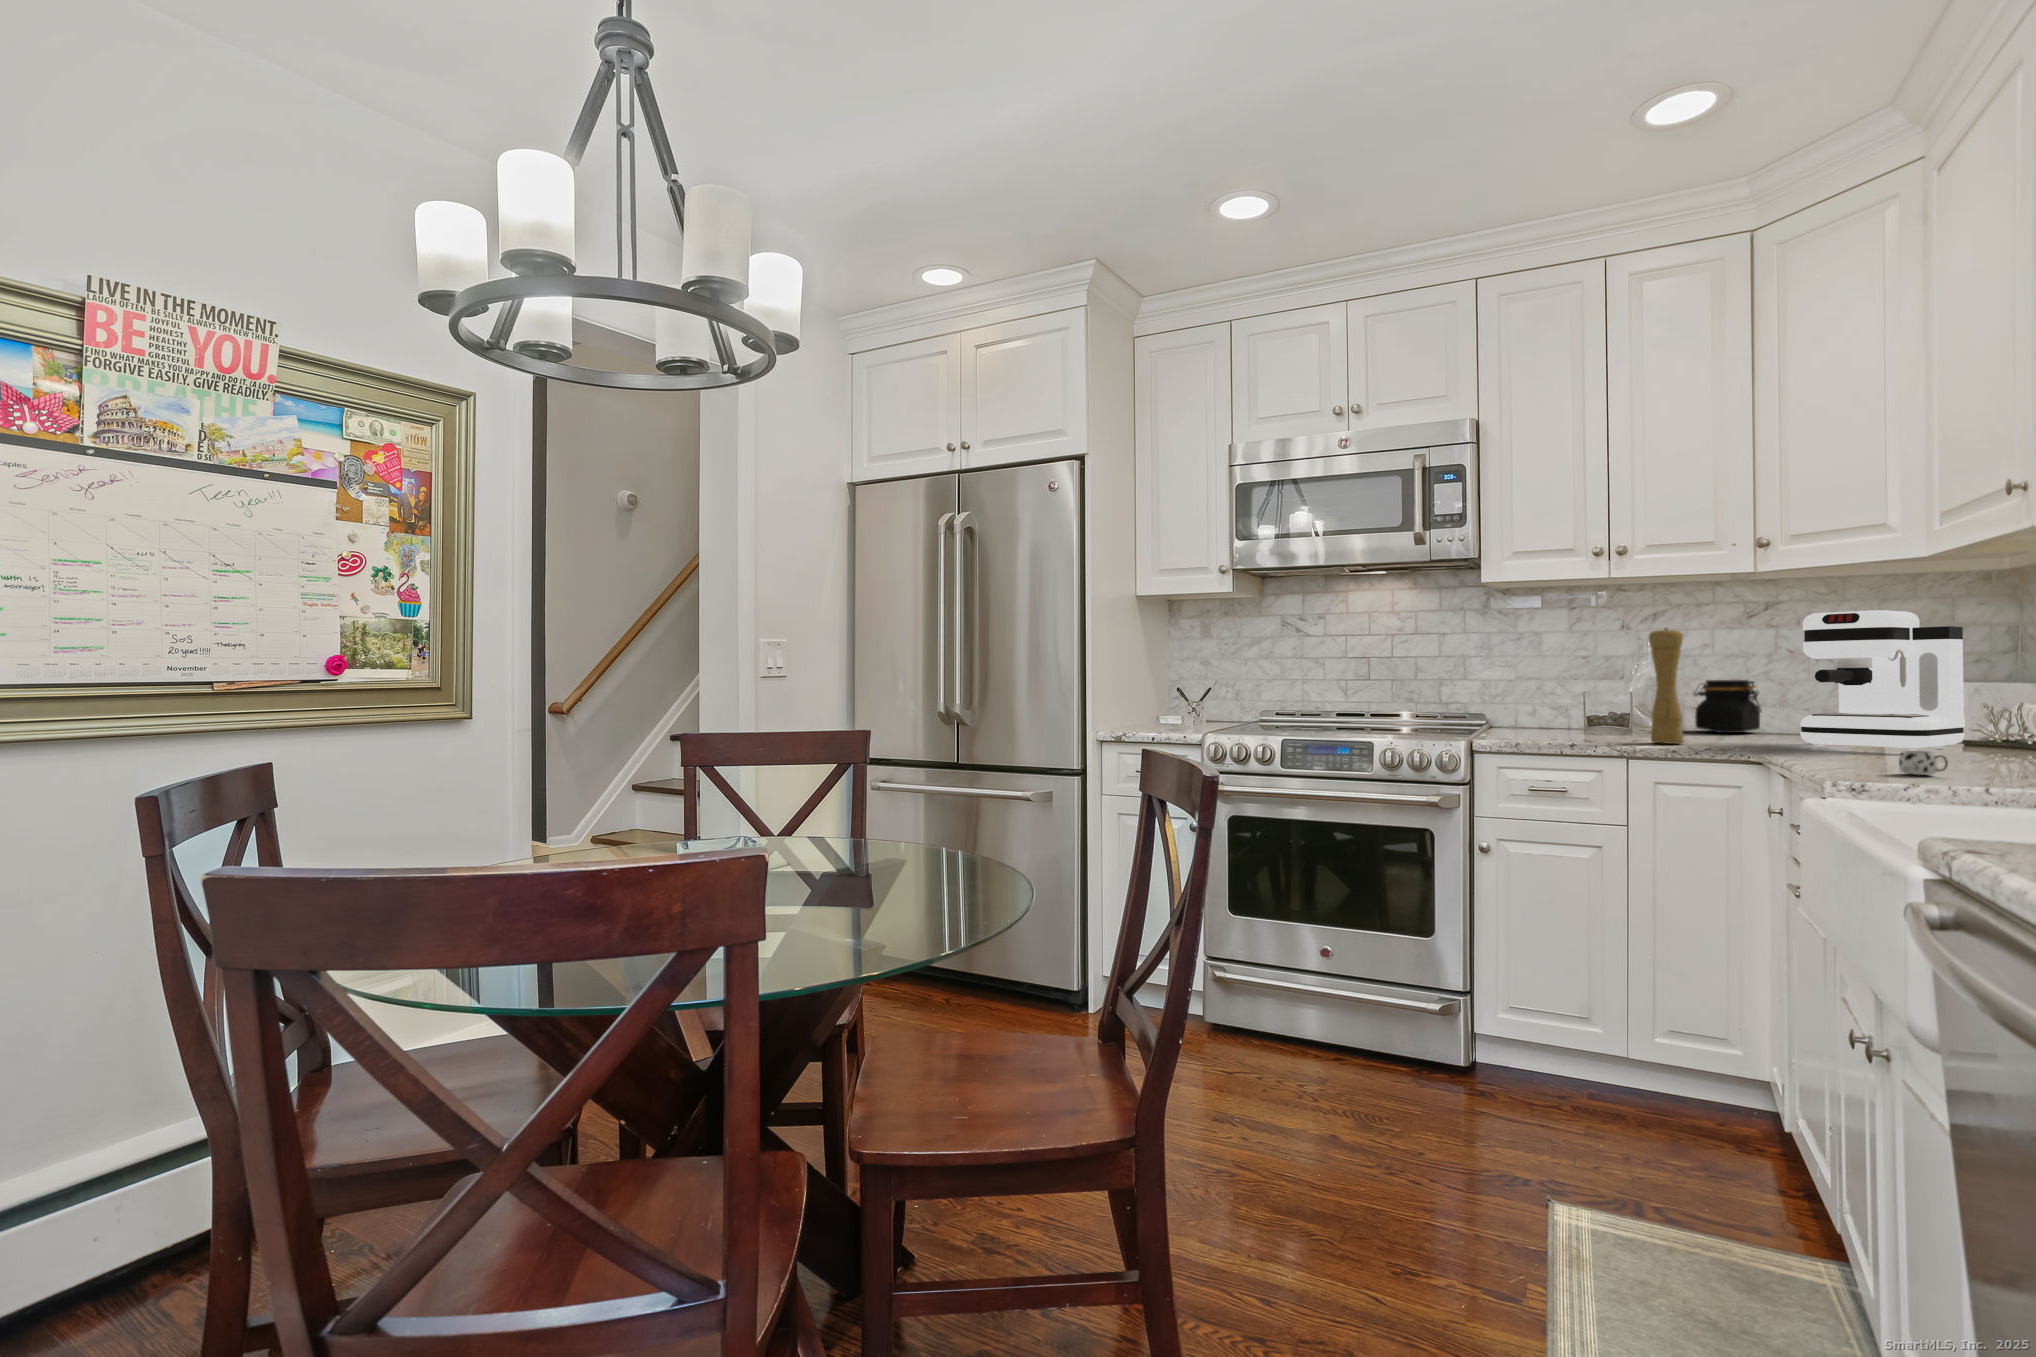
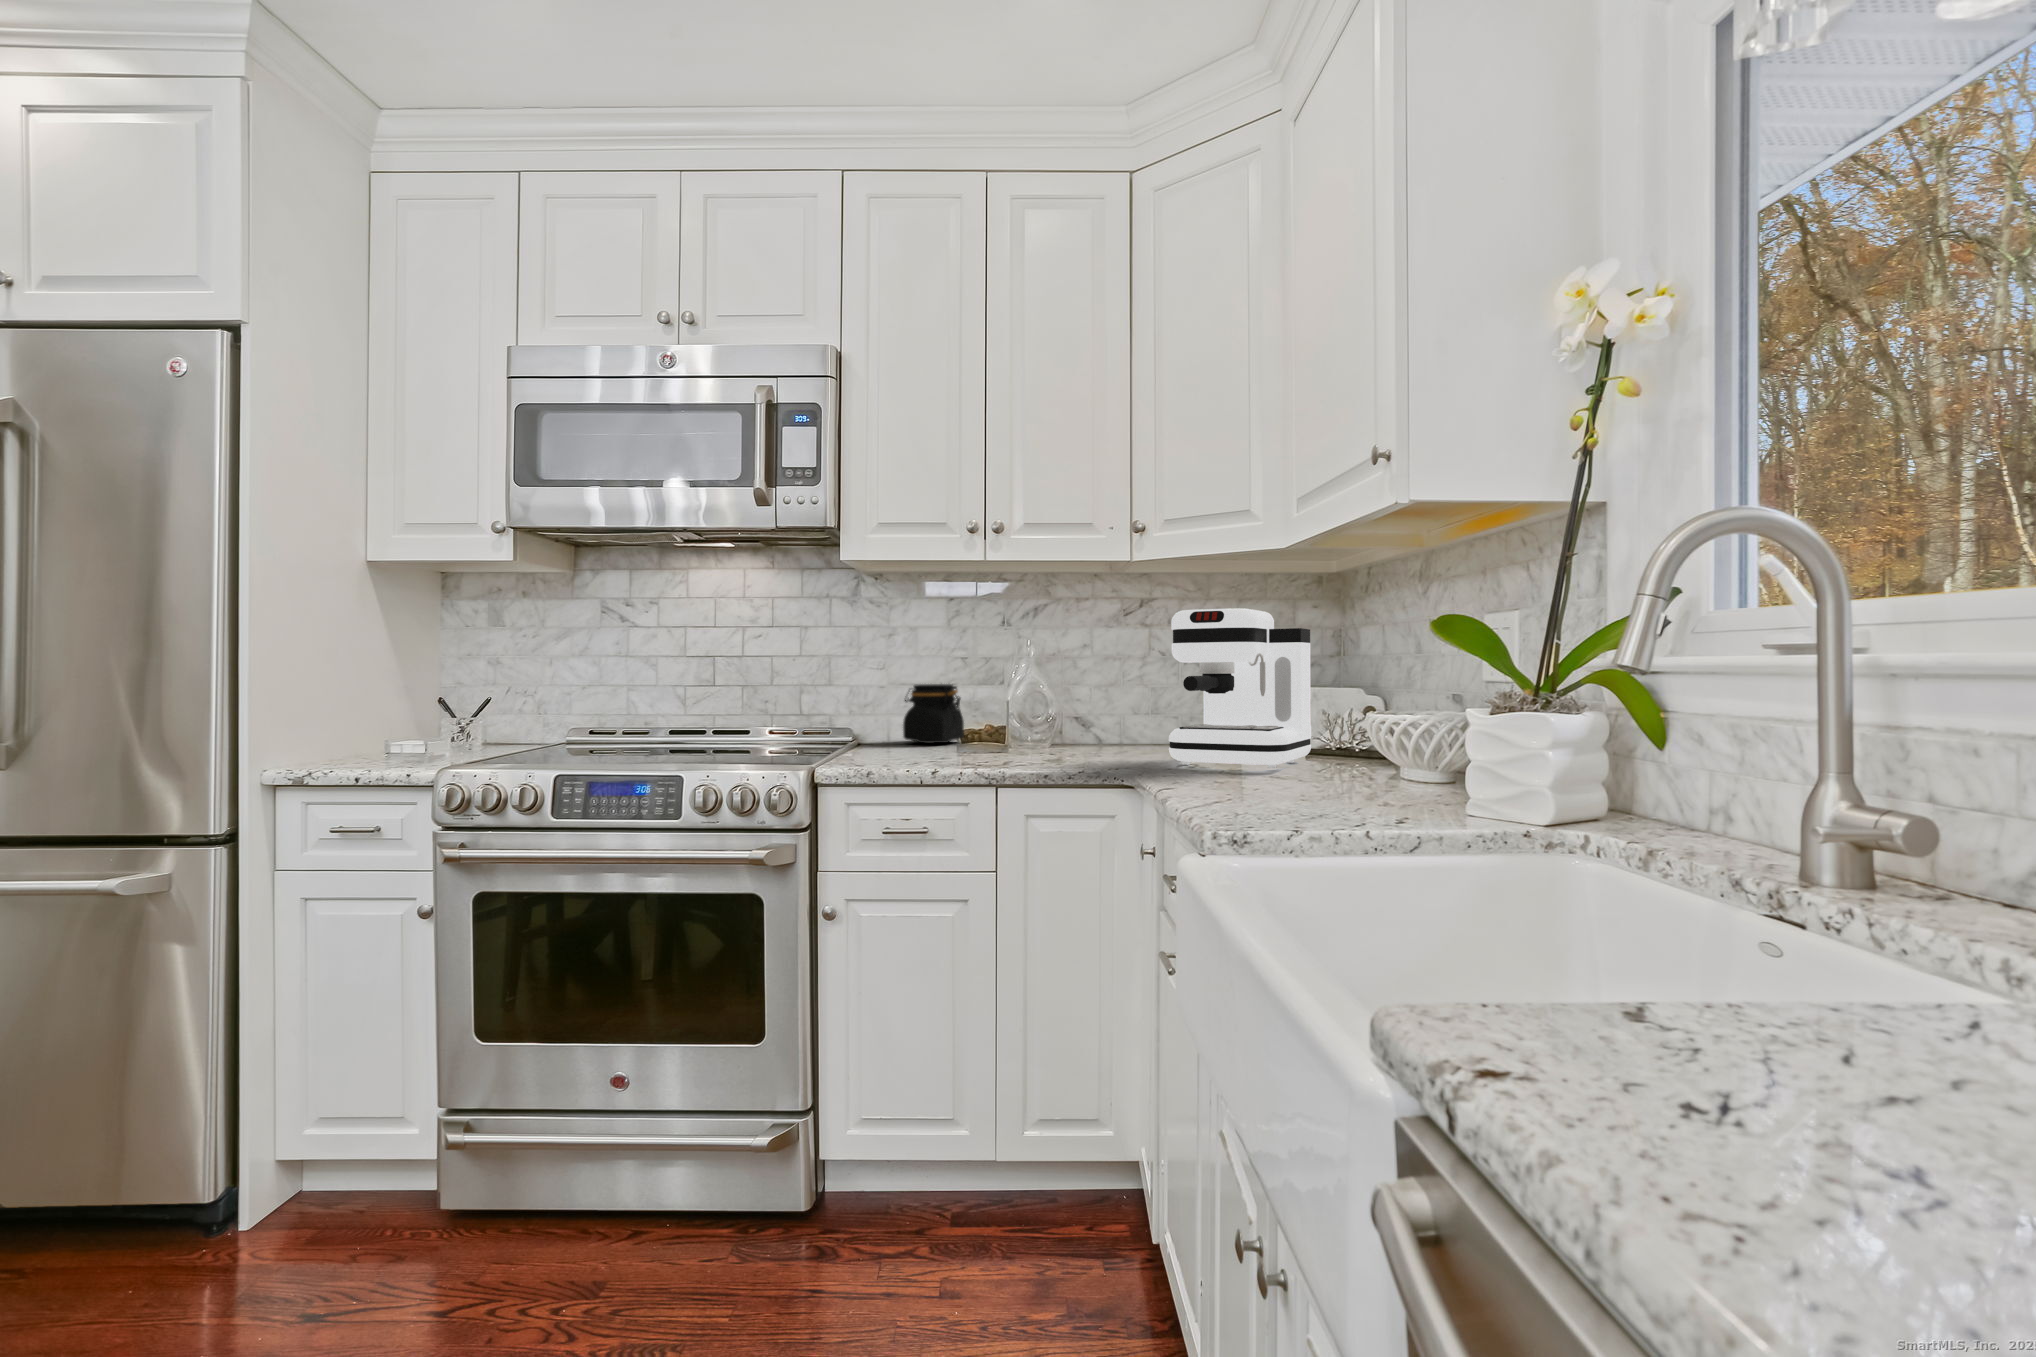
pepper mill: present [1649,628,1683,744] -> none [1019,623,1055,766]
jar: present [1694,680,1761,733] -> present [903,684,964,743]
mug: present [1880,751,1948,775] -> none [1249,780,1318,810]

